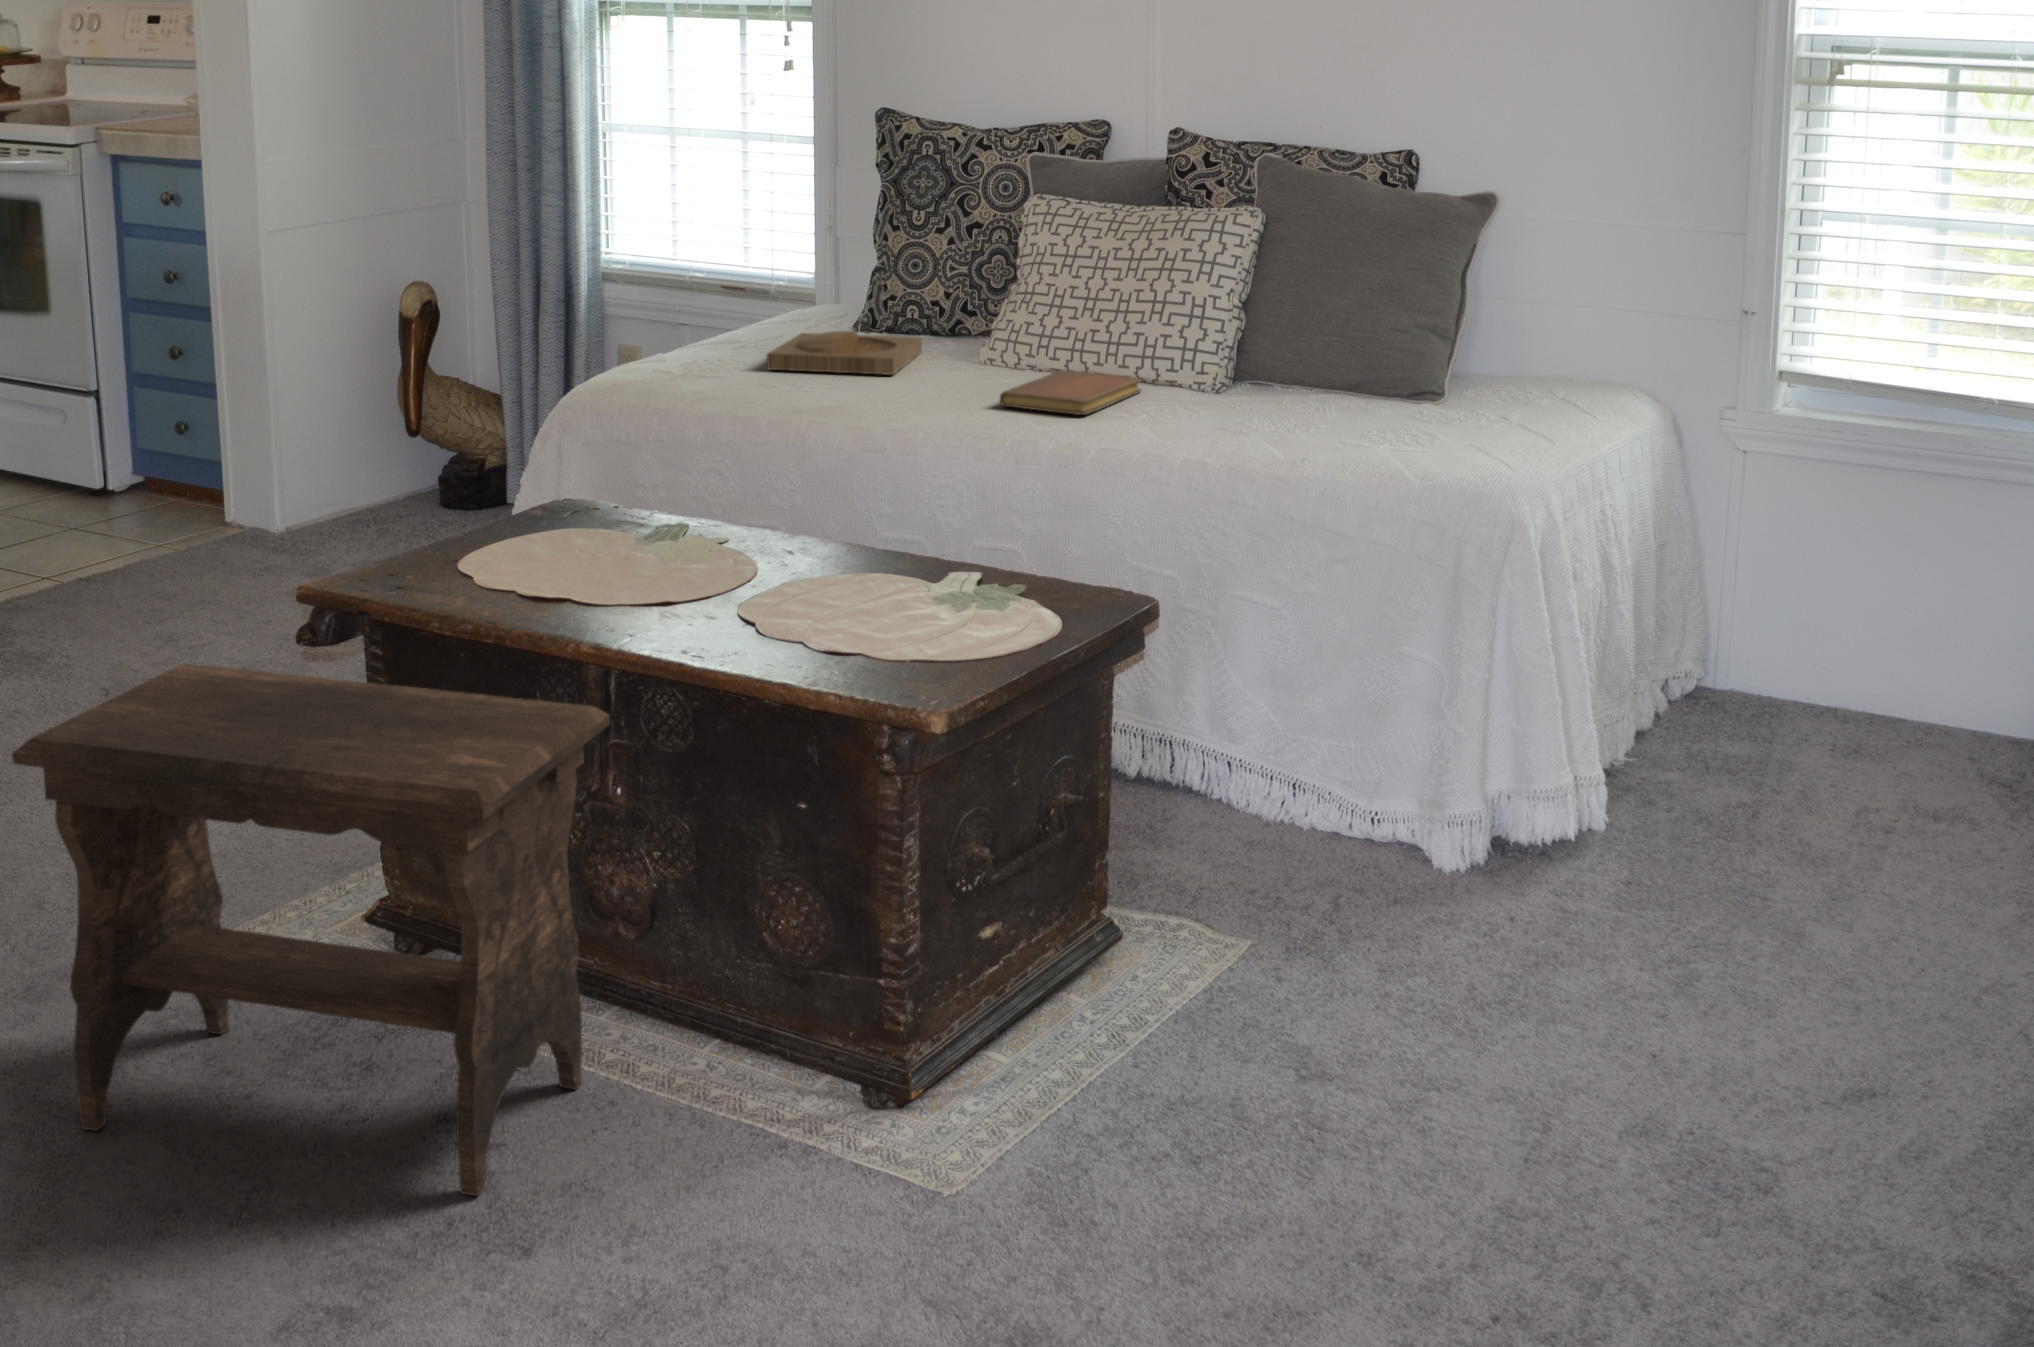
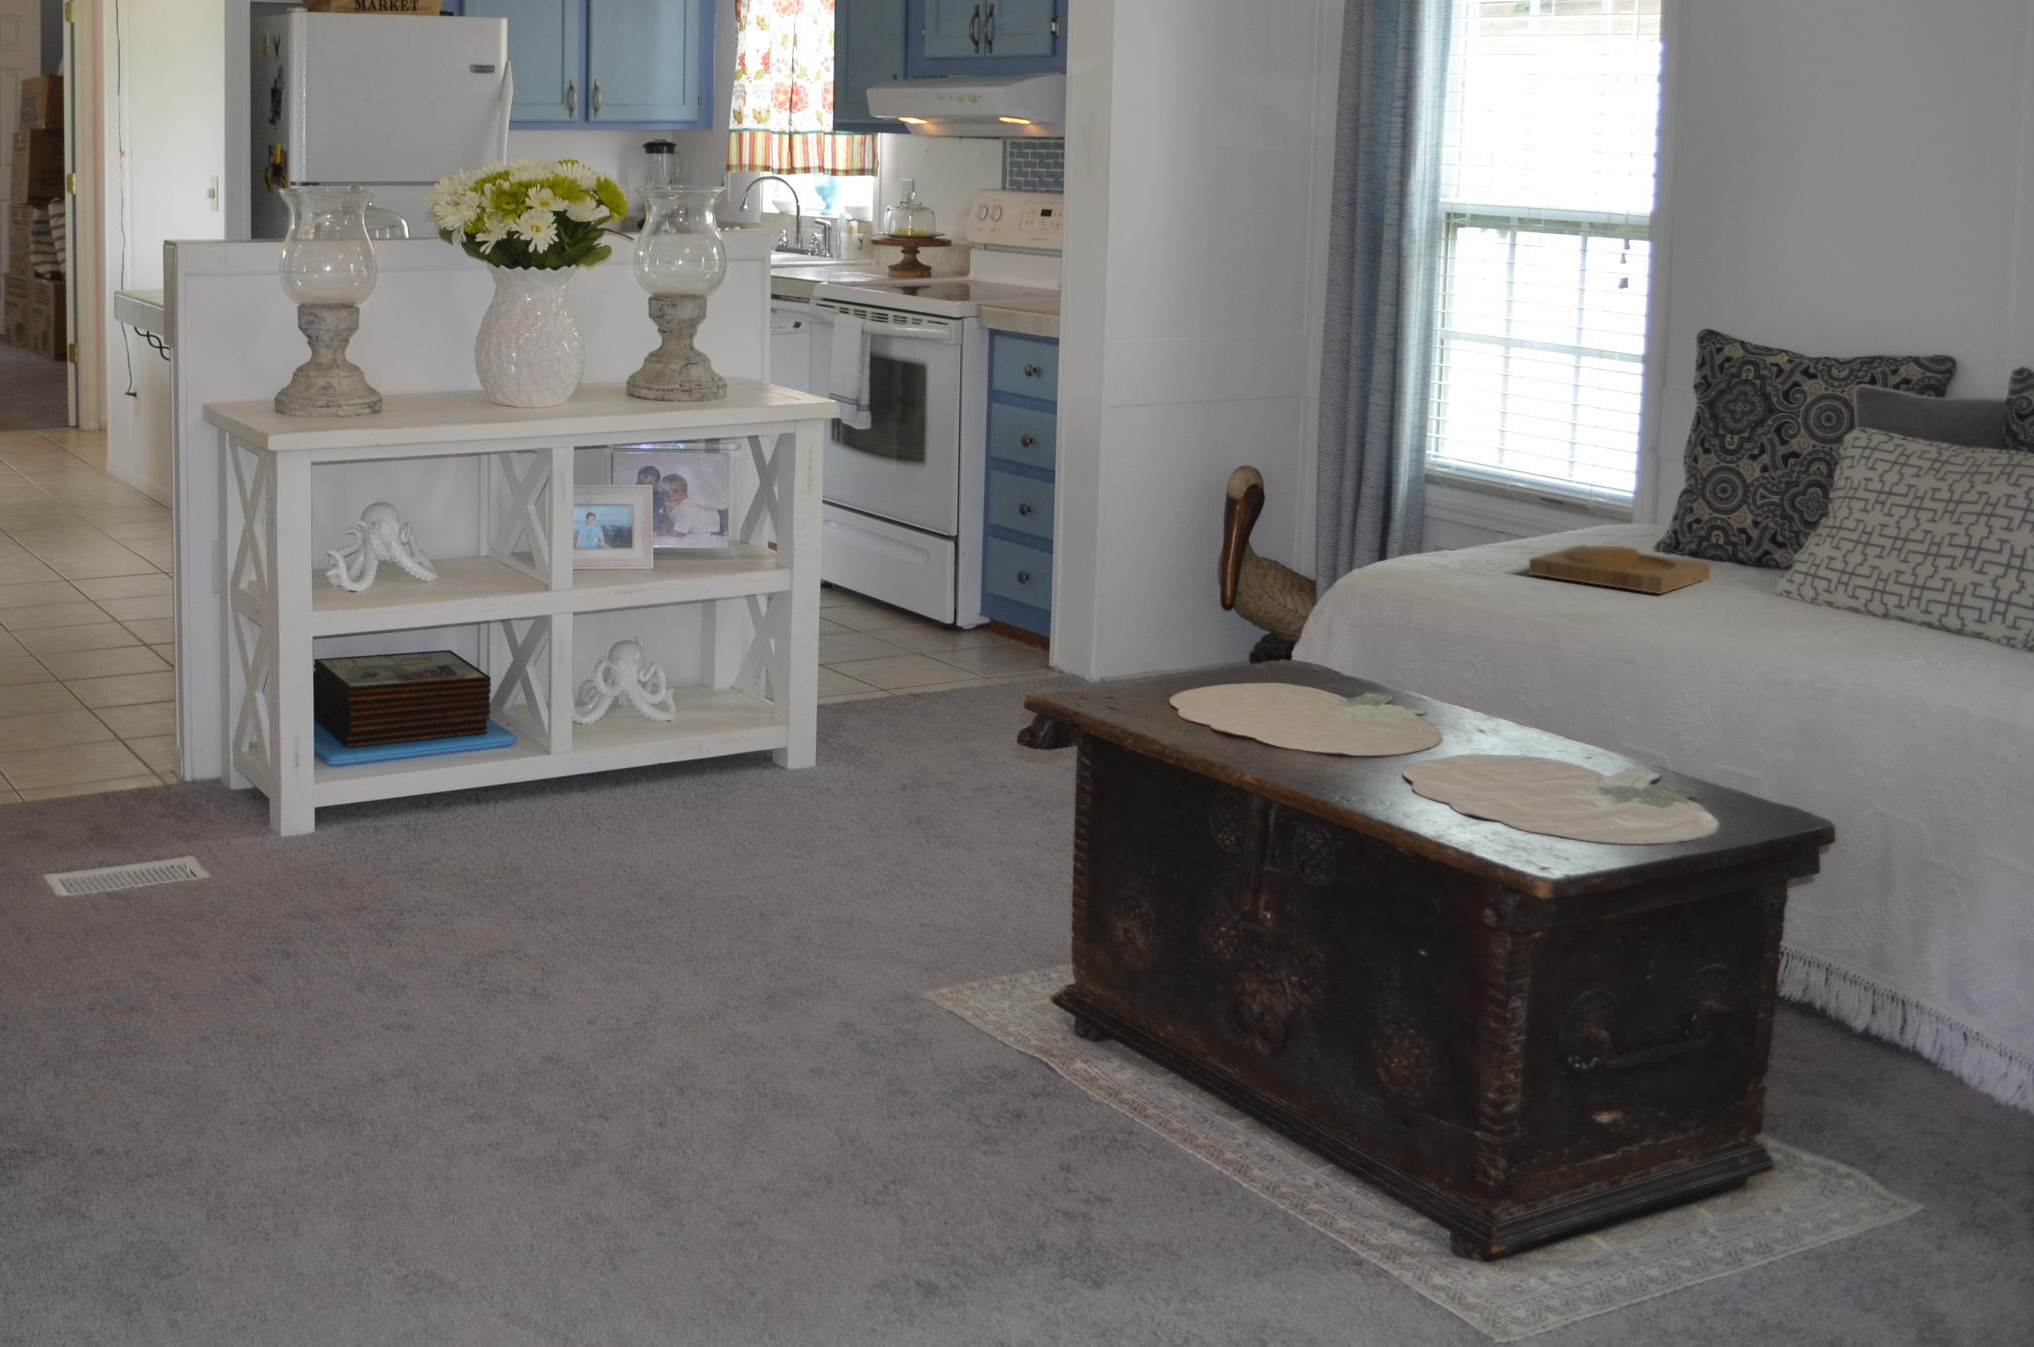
notebook: present [1000,370,1141,415] -> none [1758,610,1939,654]
footstool: present [12,664,610,1196] -> none [766,731,1234,1200]

